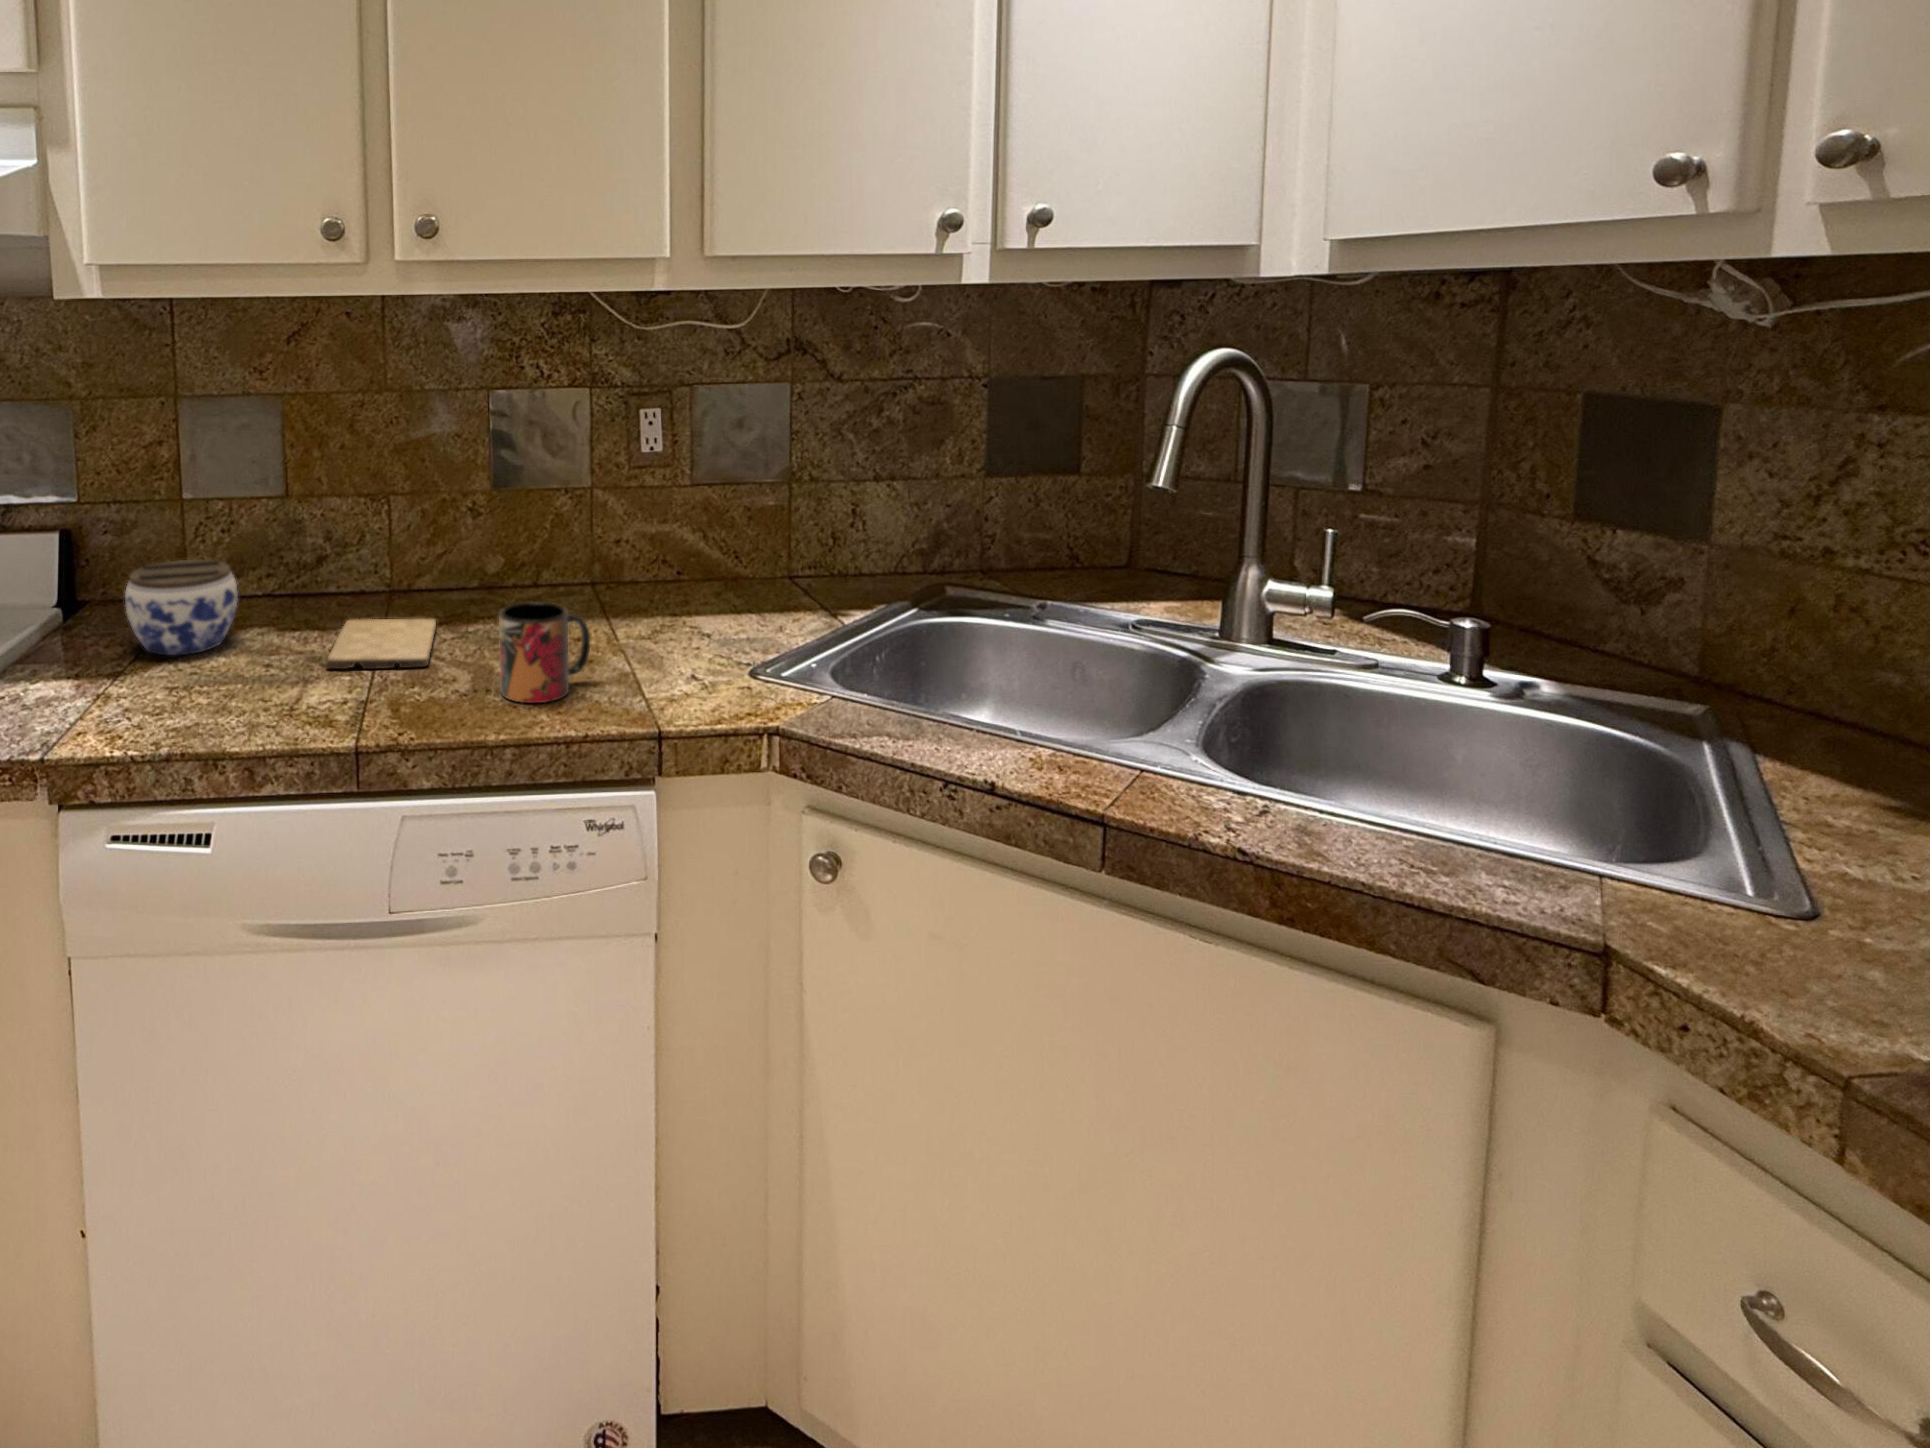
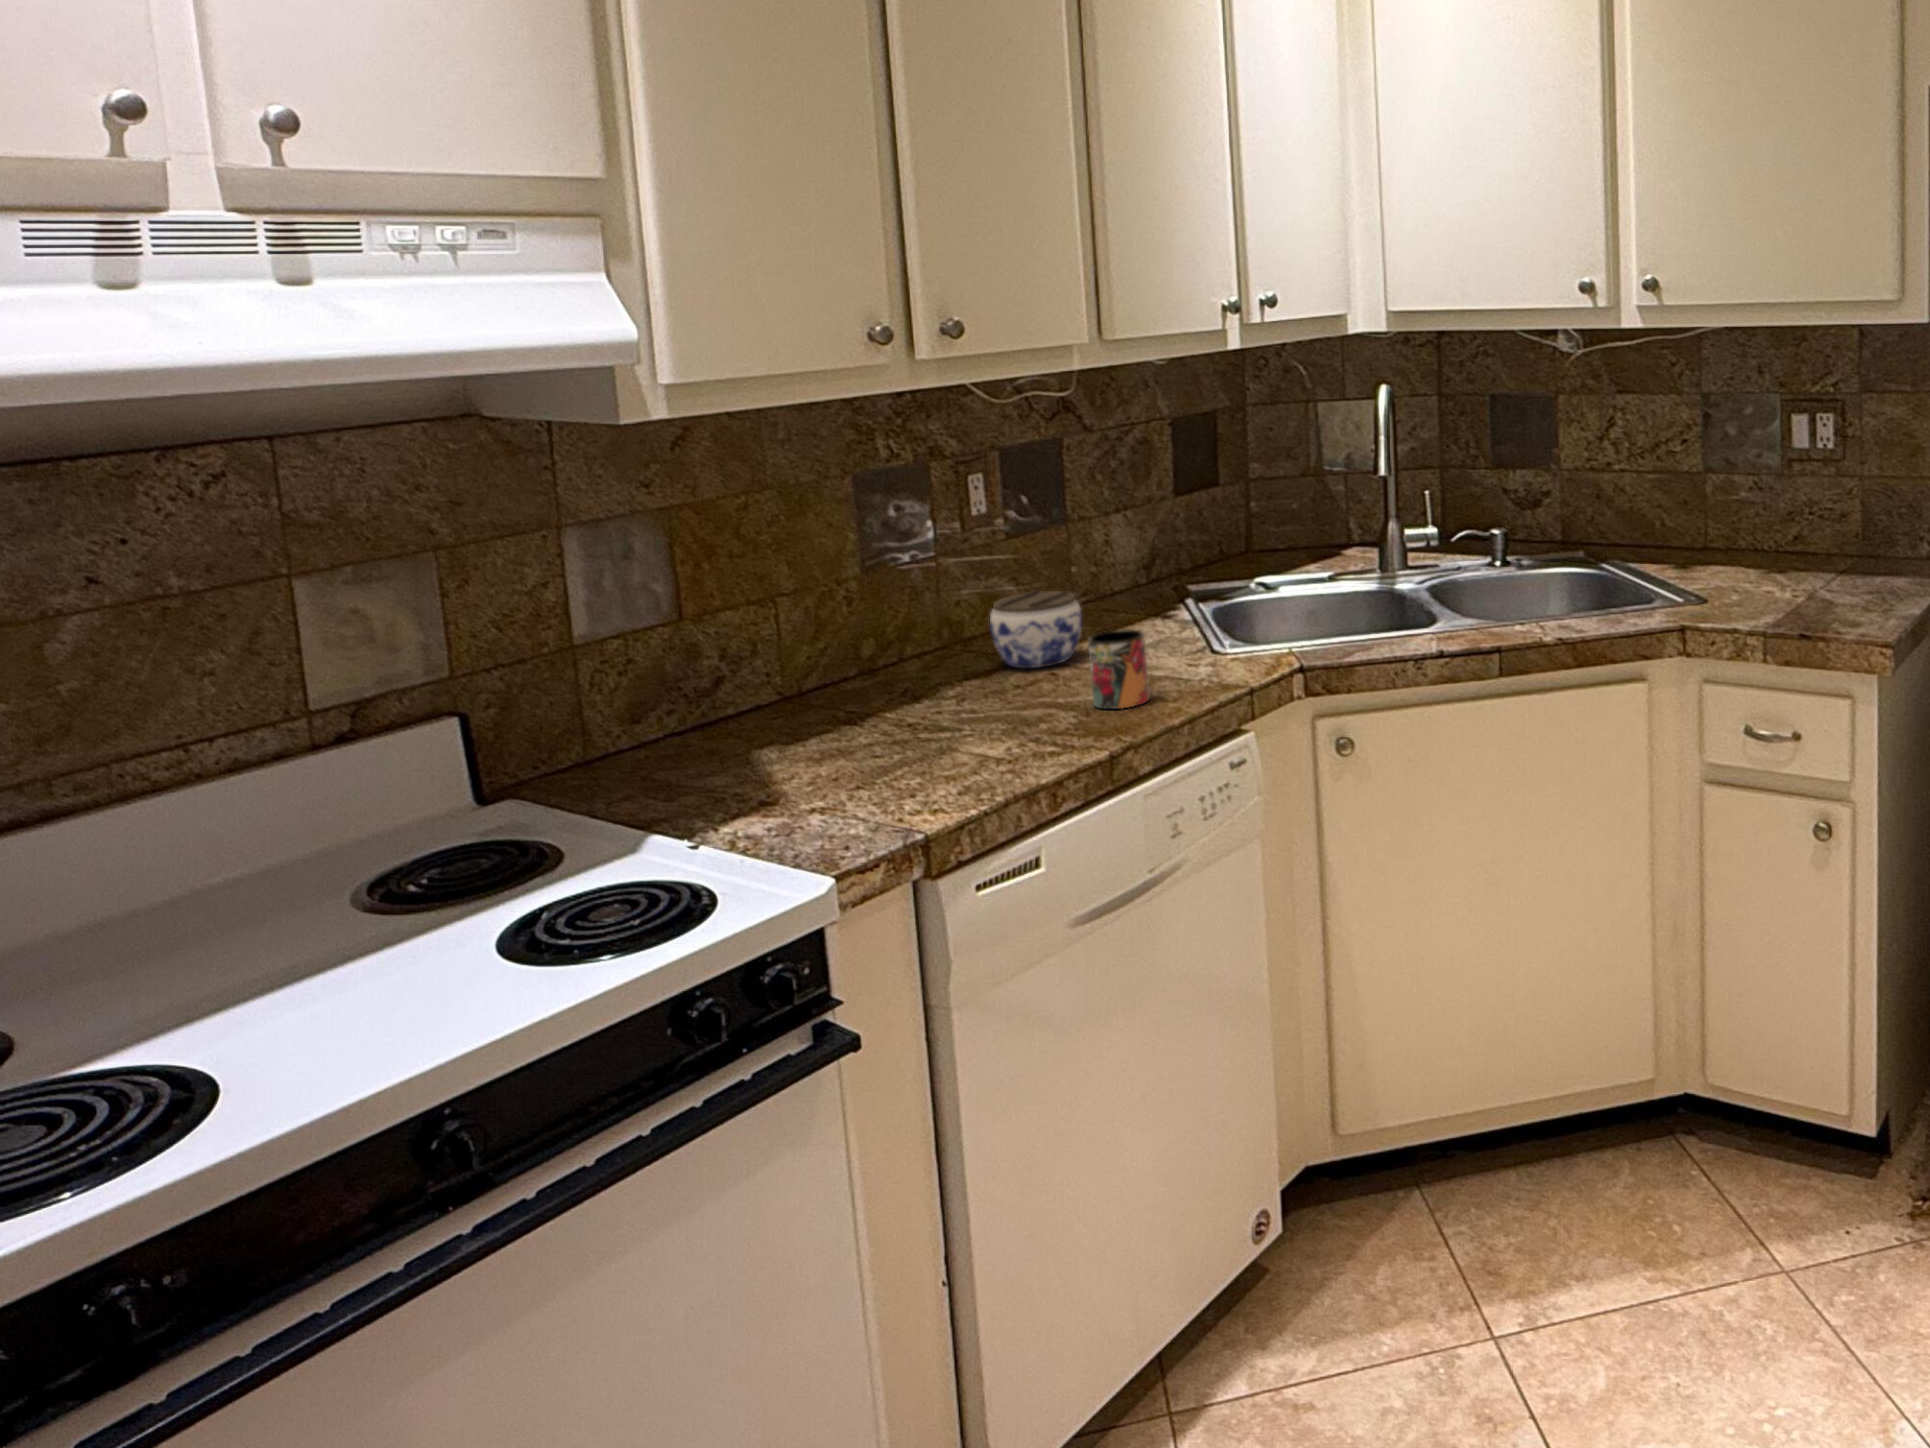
jar: present [125,560,238,655] -> present [990,590,1082,668]
cutting board: present [326,619,436,669] -> none [847,702,1003,747]

